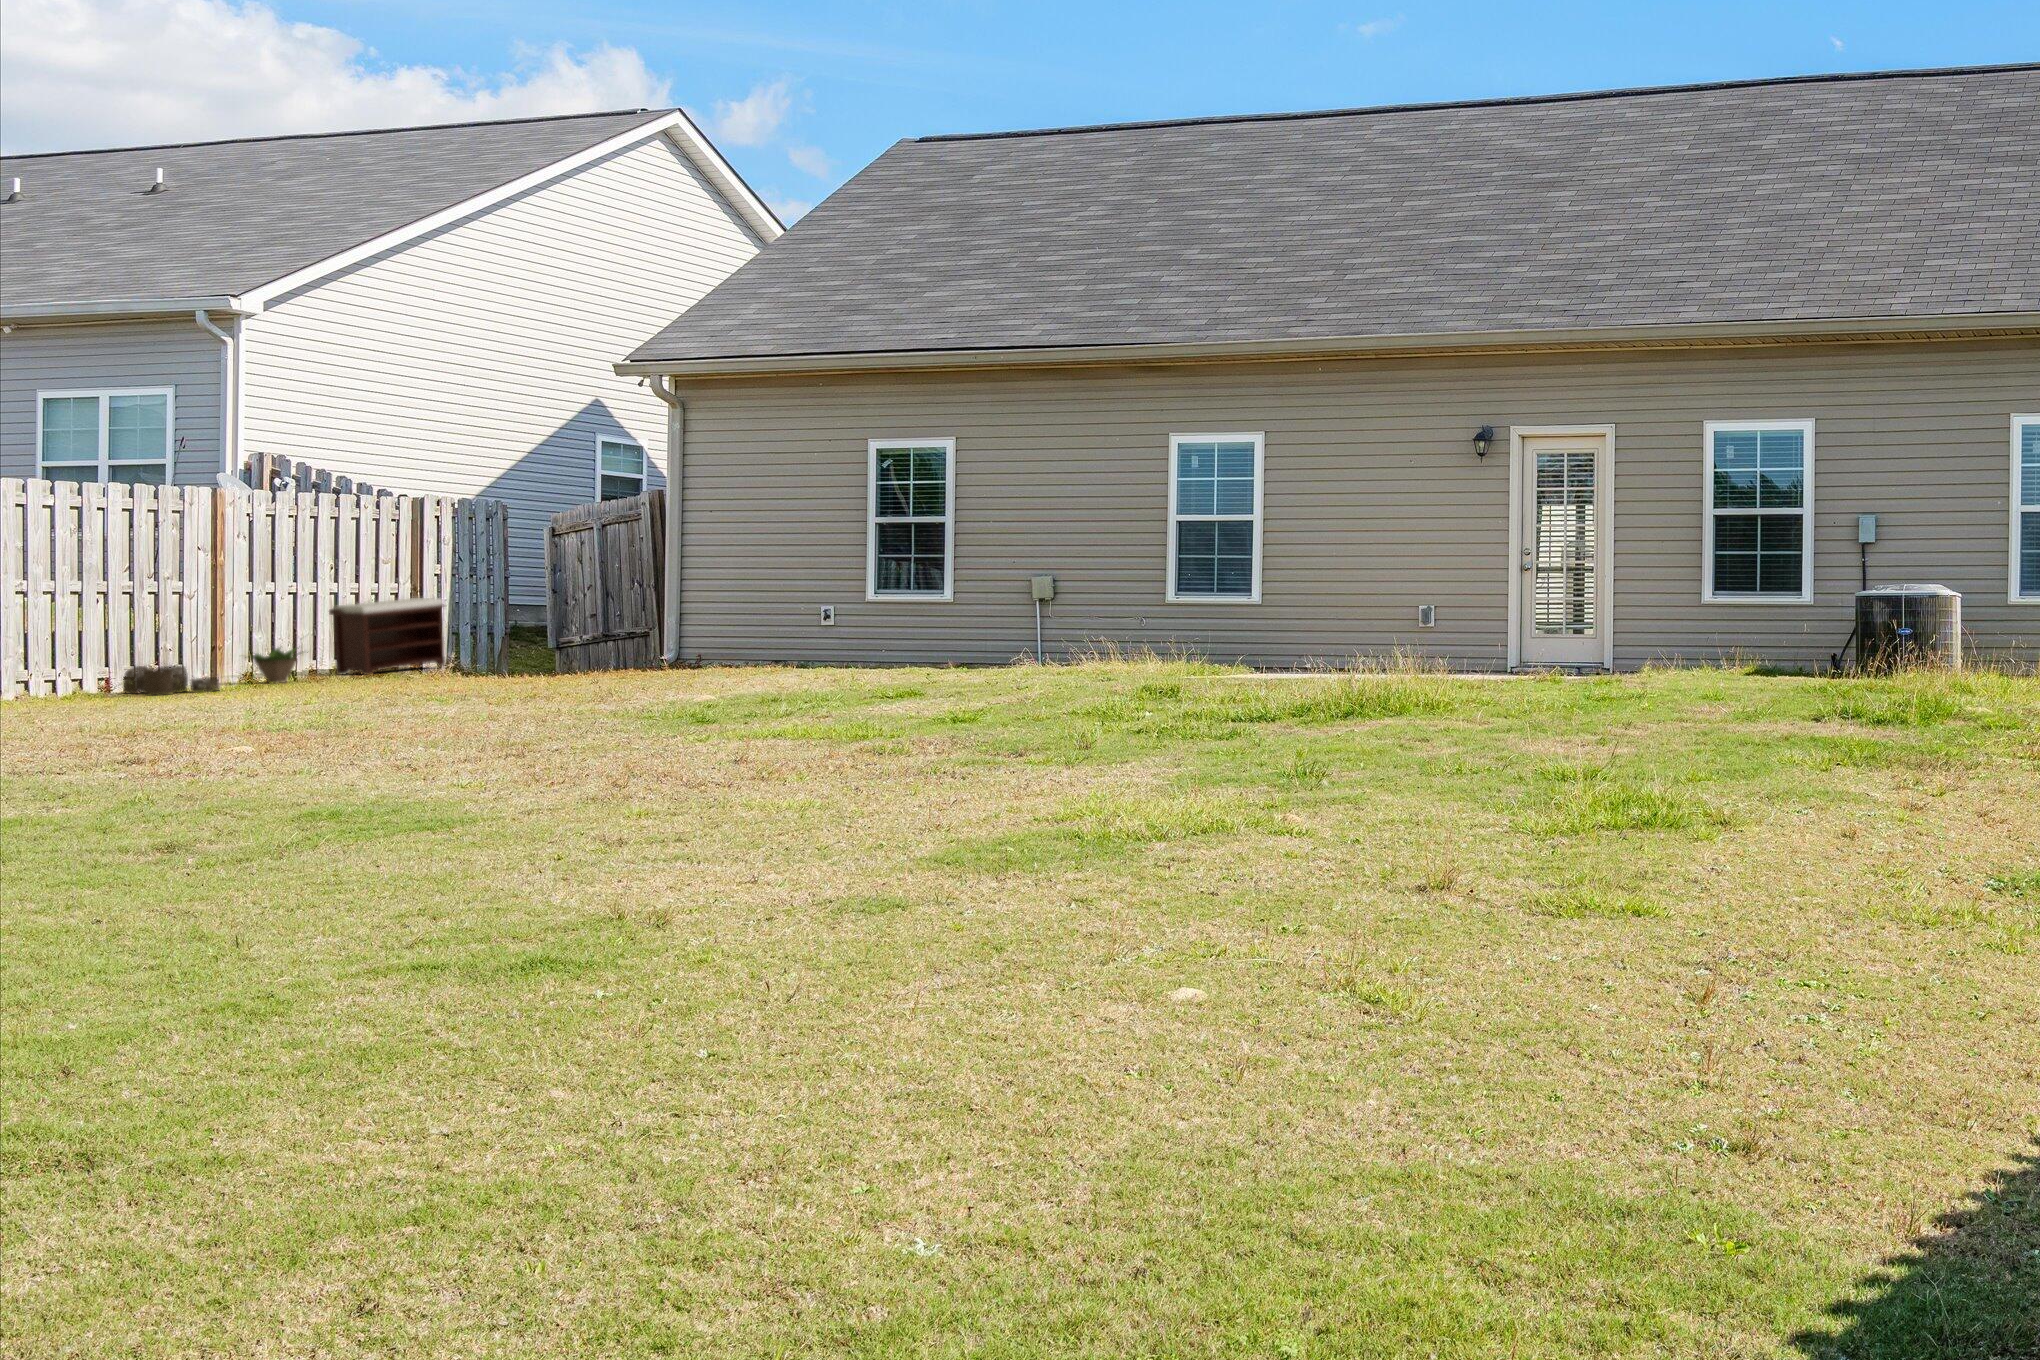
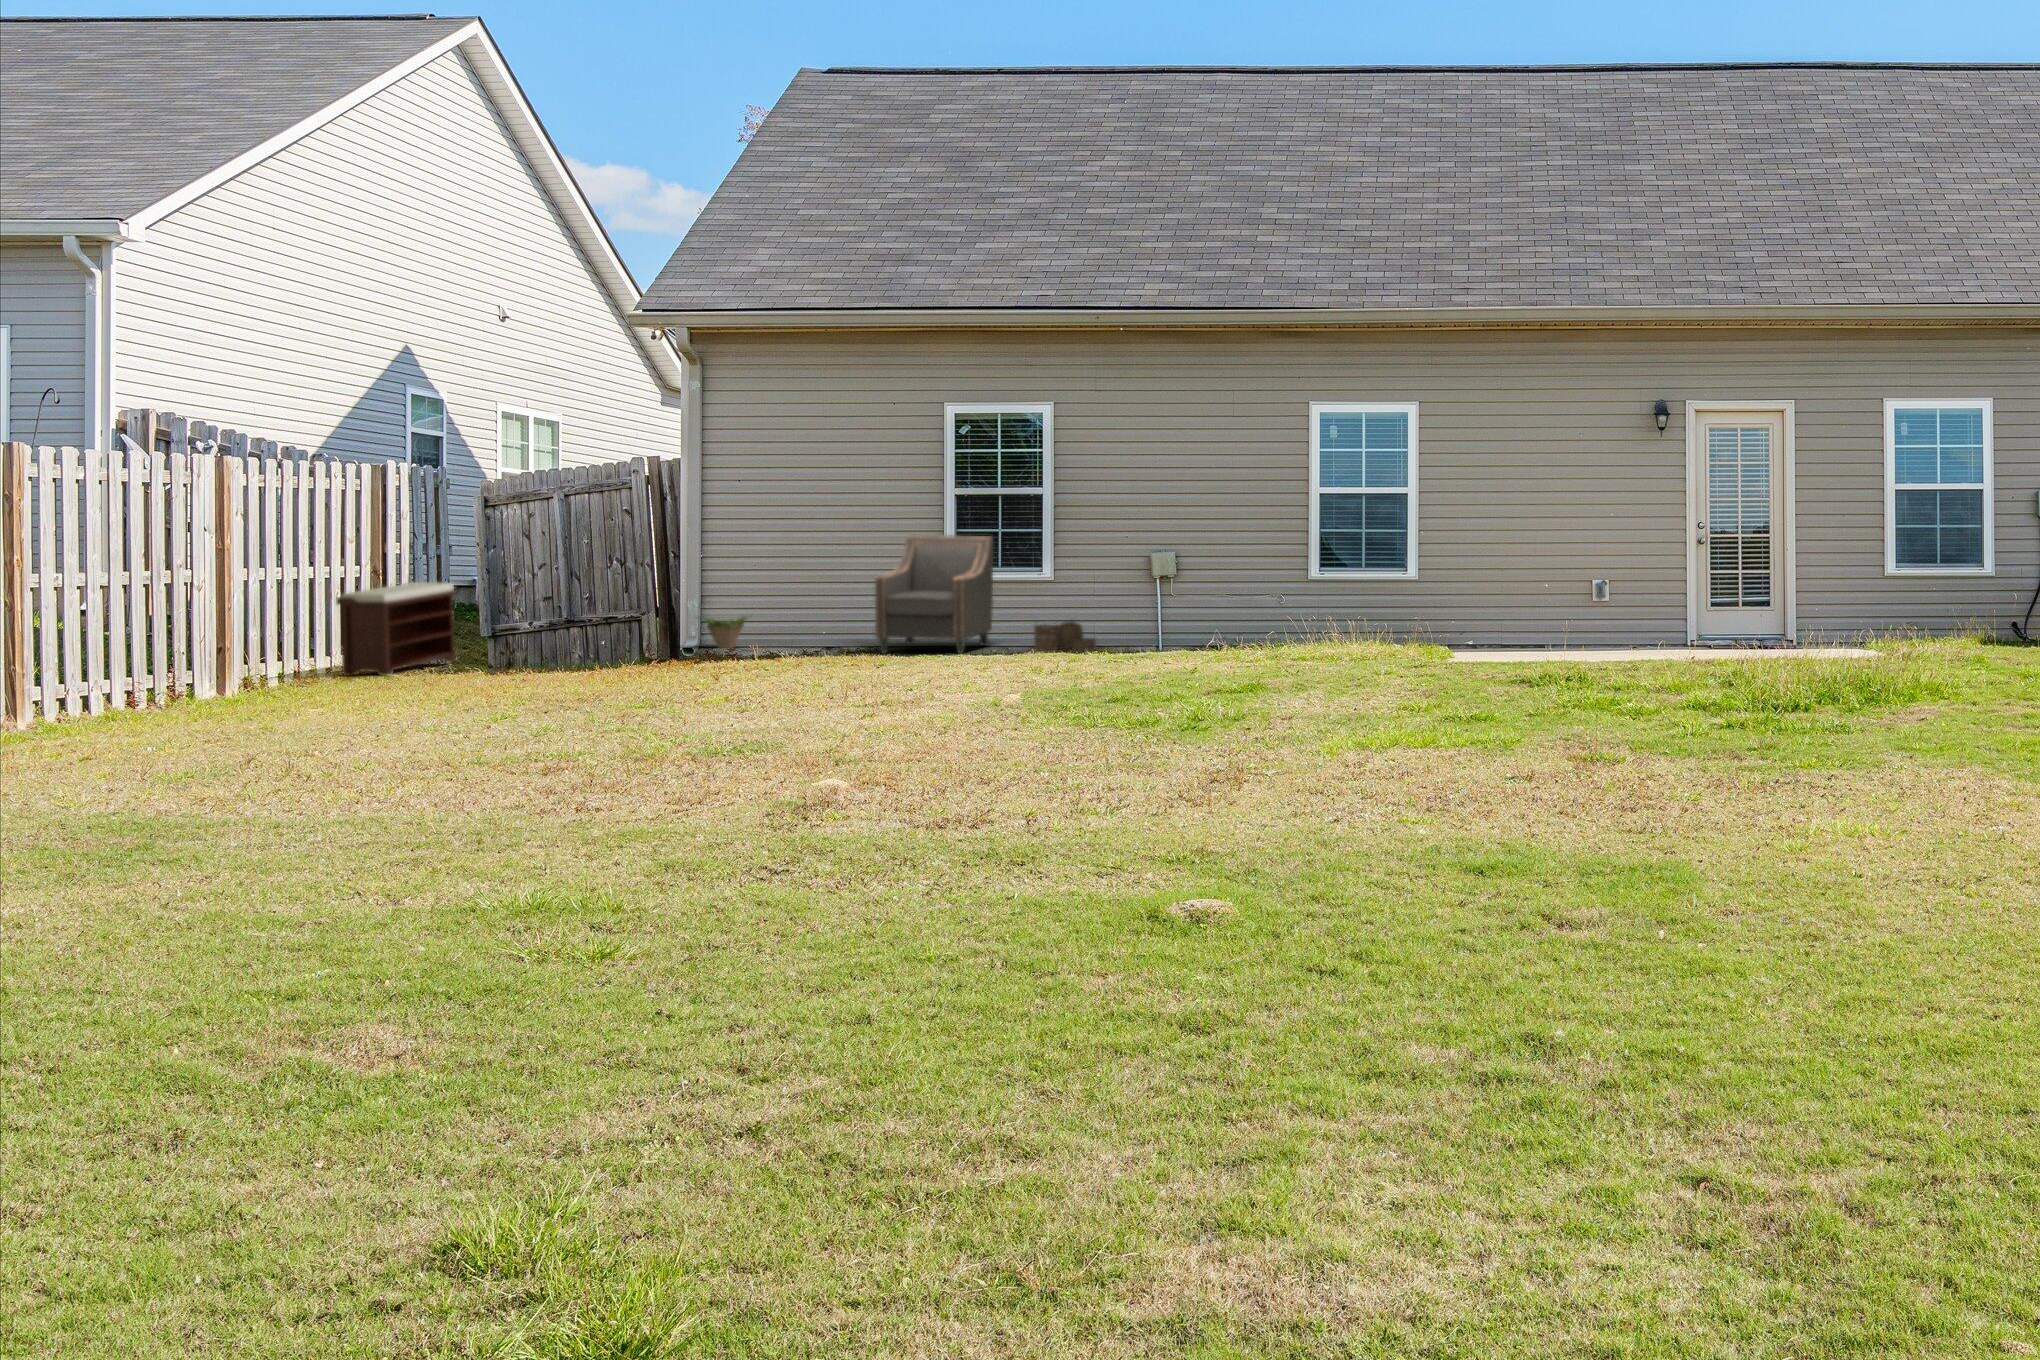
chair: none [781,559,899,668] -> present [875,535,993,653]
decorative plant: present [245,648,308,683] -> present [696,616,746,648]
woven basket: present [123,666,220,696] -> present [1034,621,1096,651]

